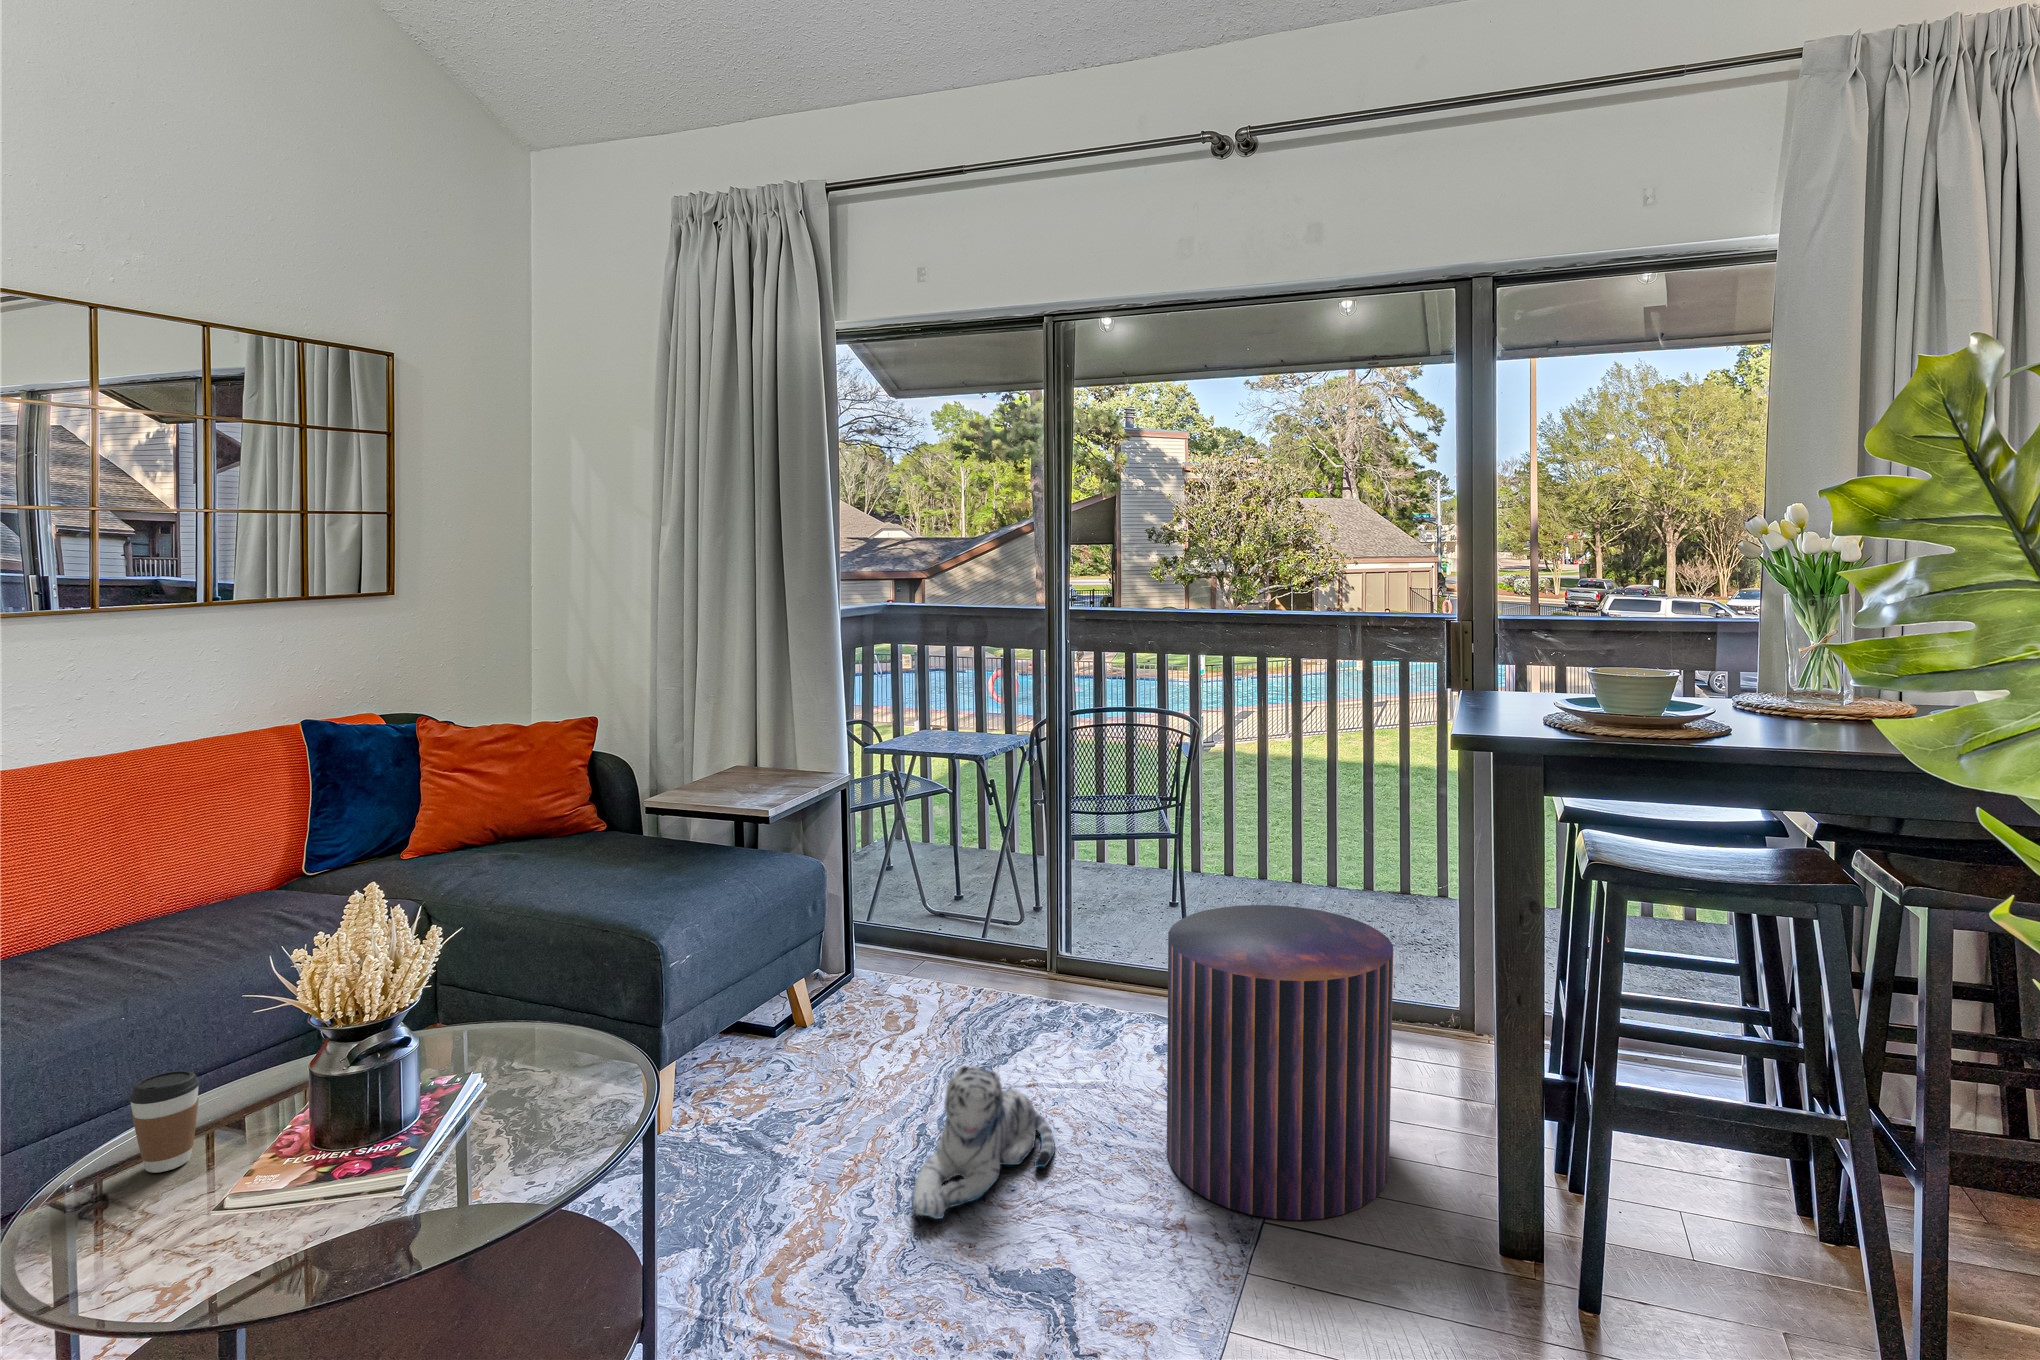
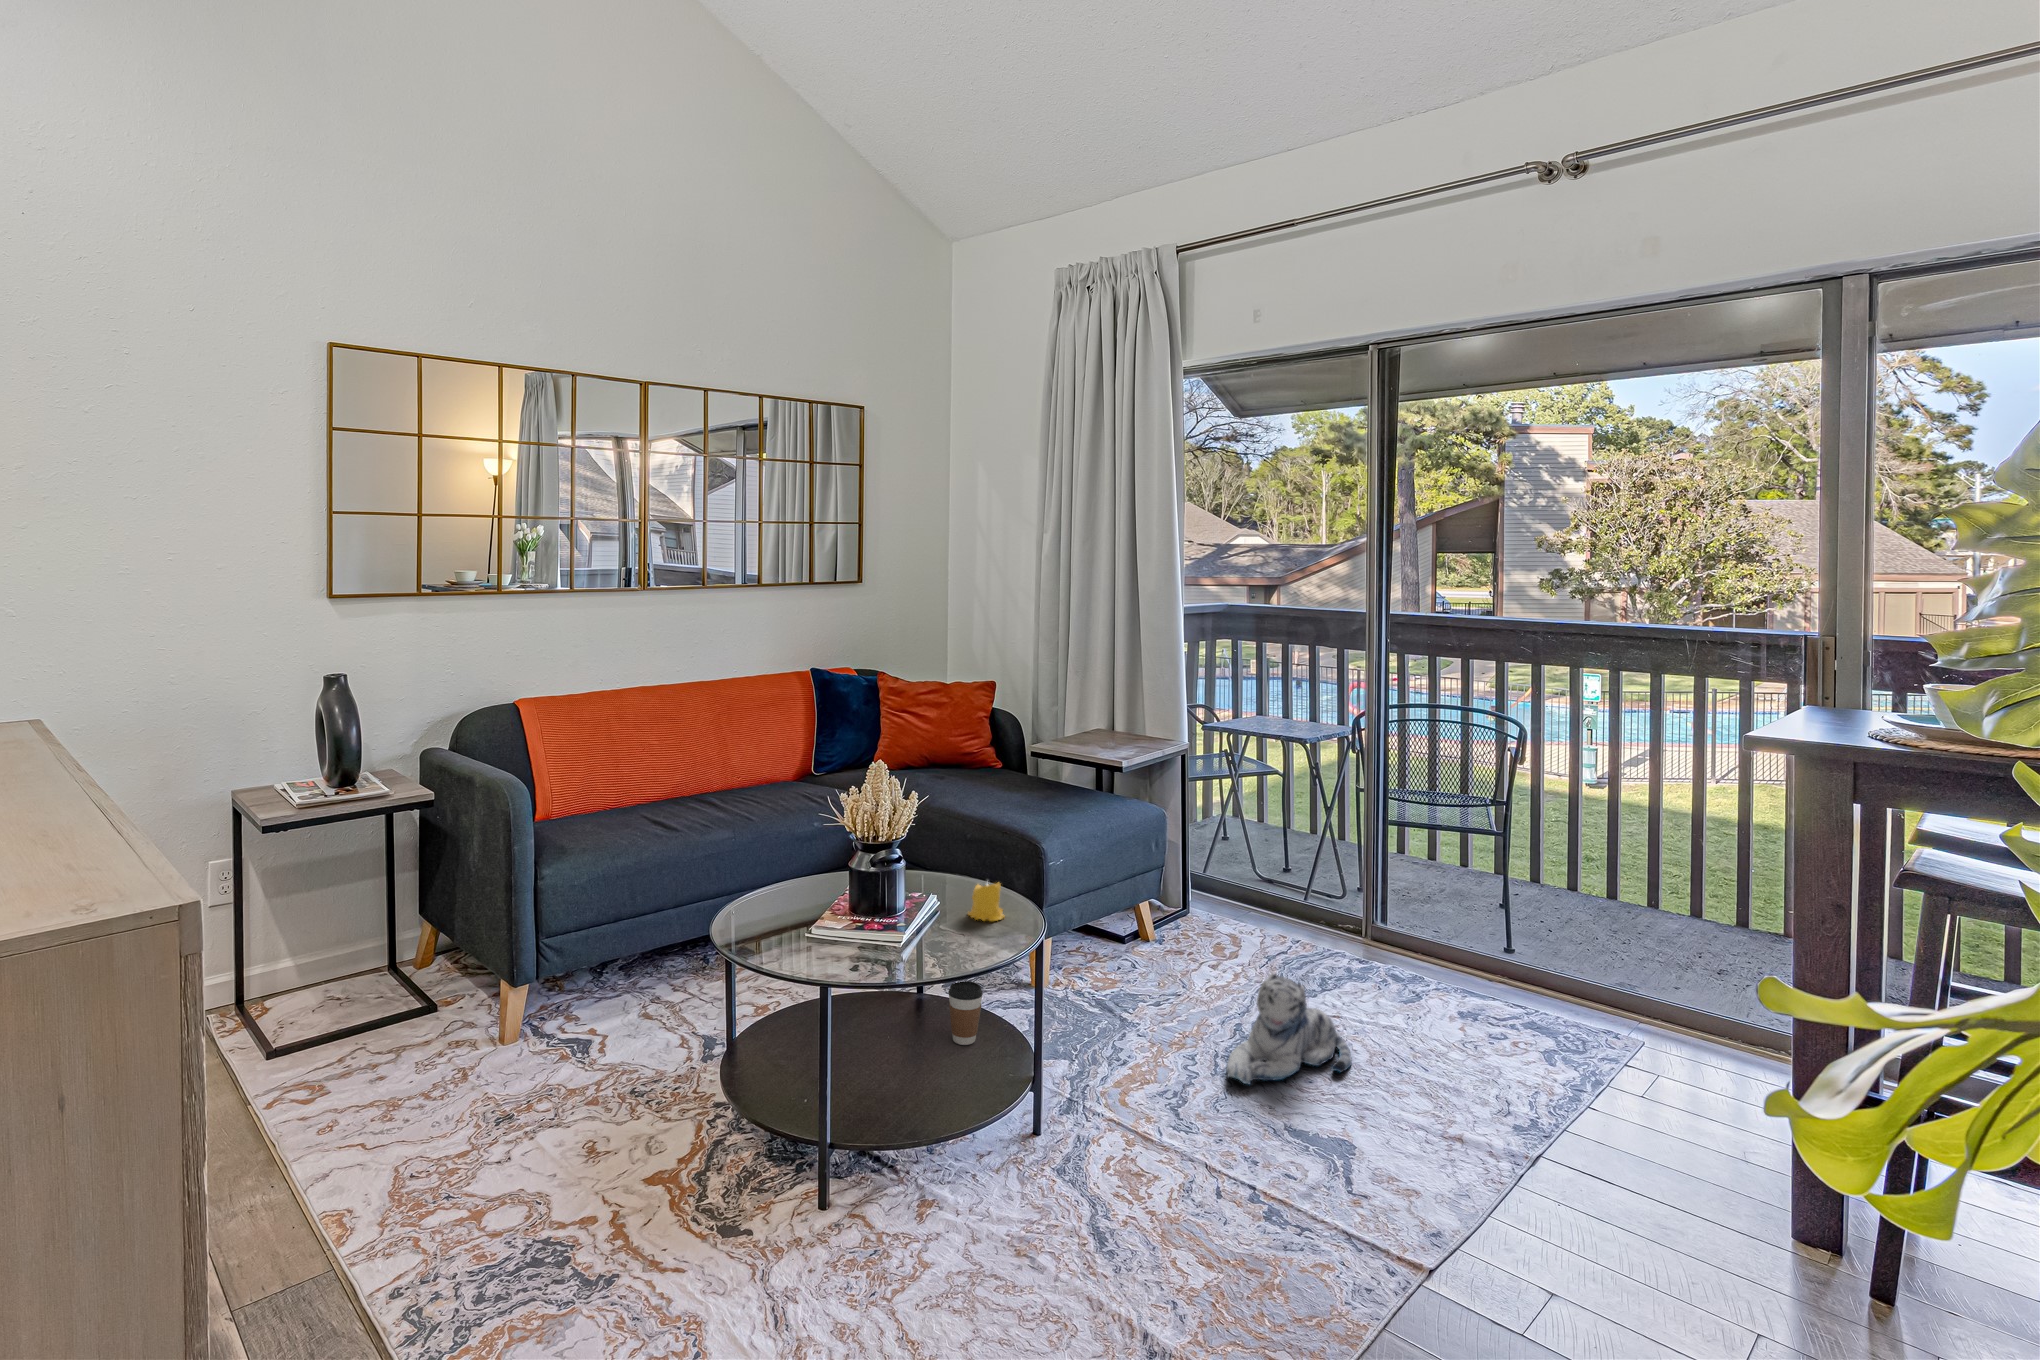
pouf: present [1167,905,1393,1220] -> none [1456,885,1705,1170]
candle: none [528,1036,589,1103] -> present [968,883,1004,921]
coffee cup: present [129,1070,200,1173] -> present [948,981,983,1045]

